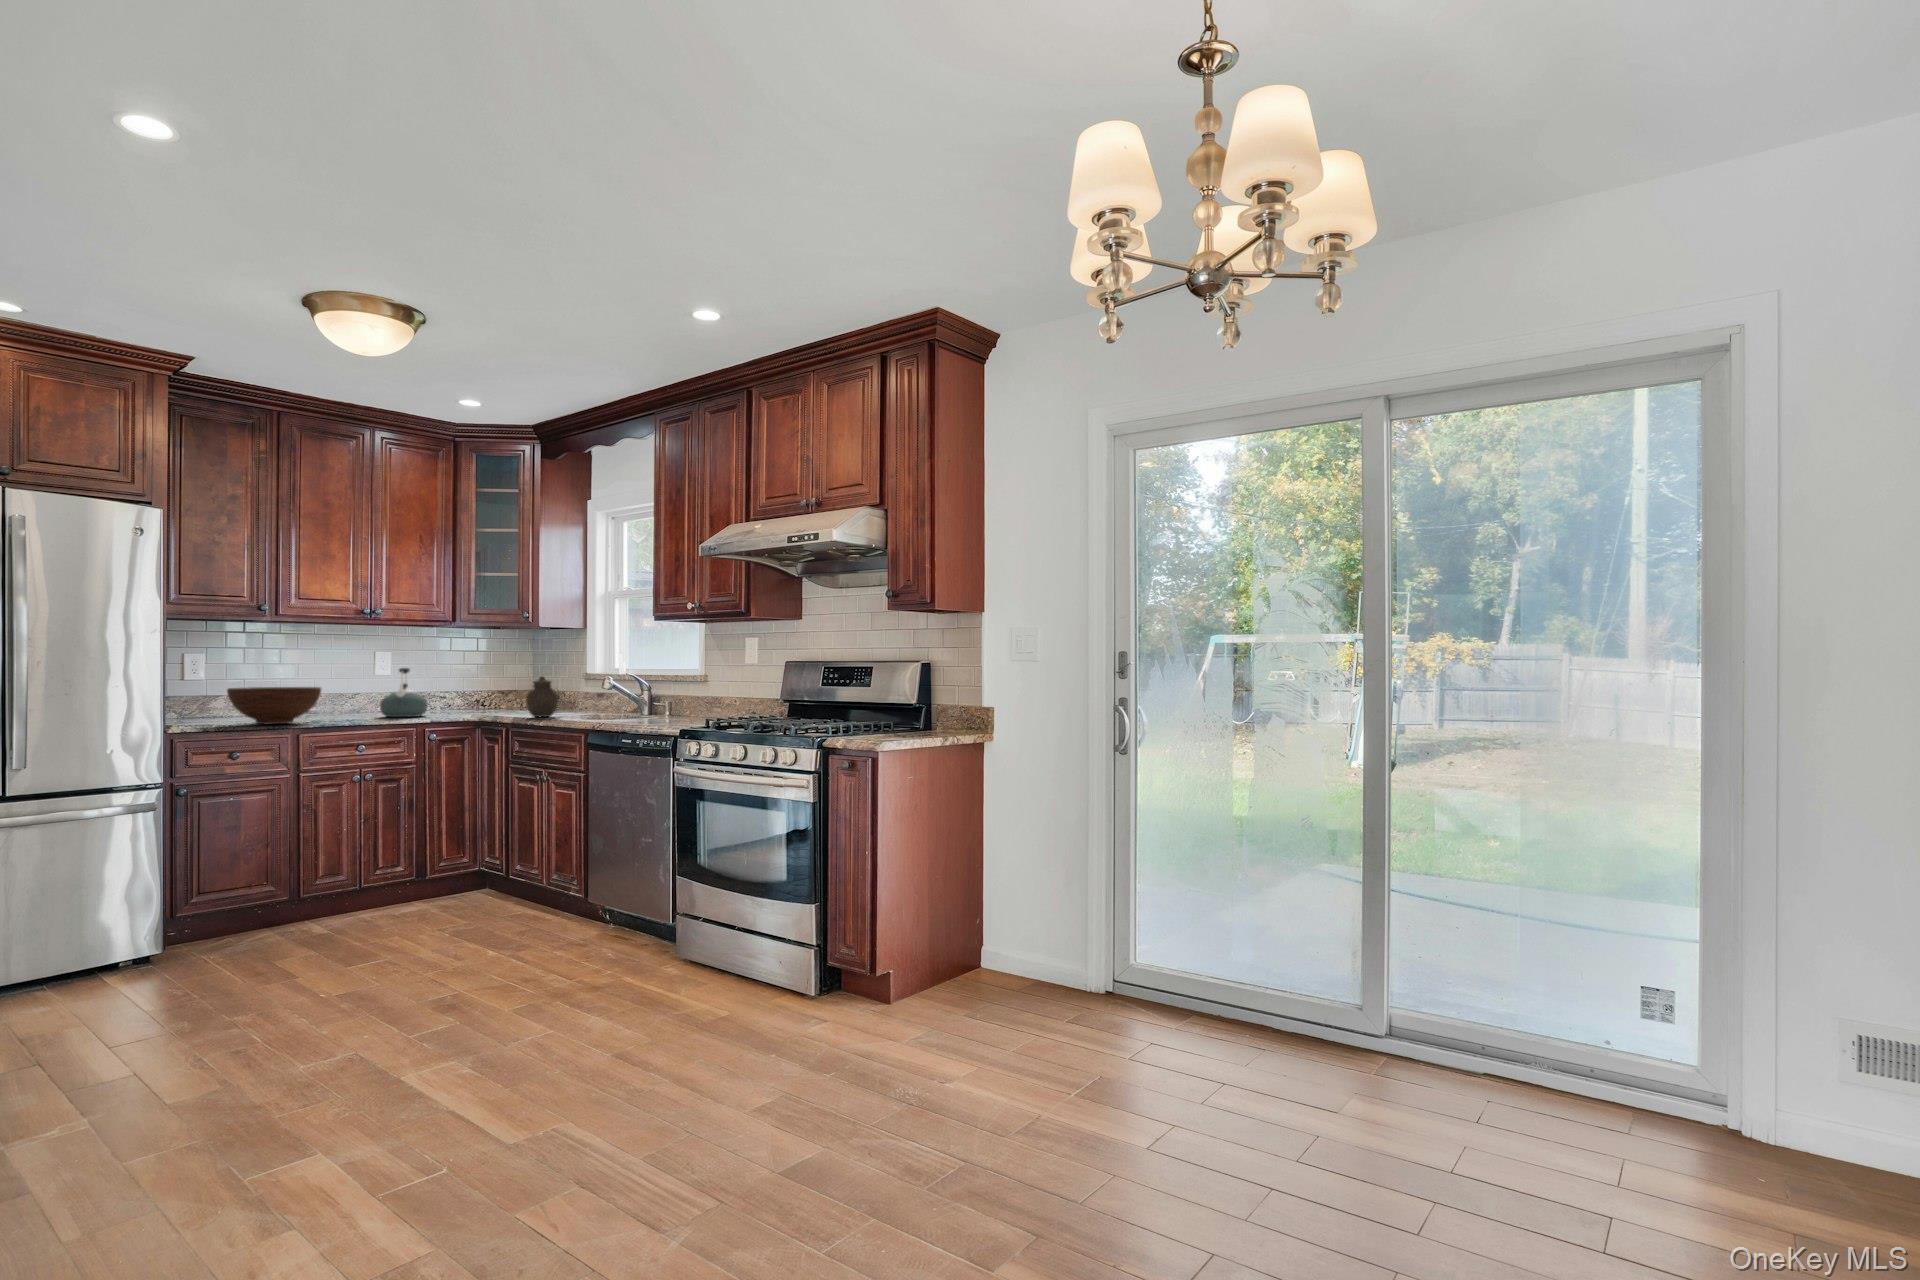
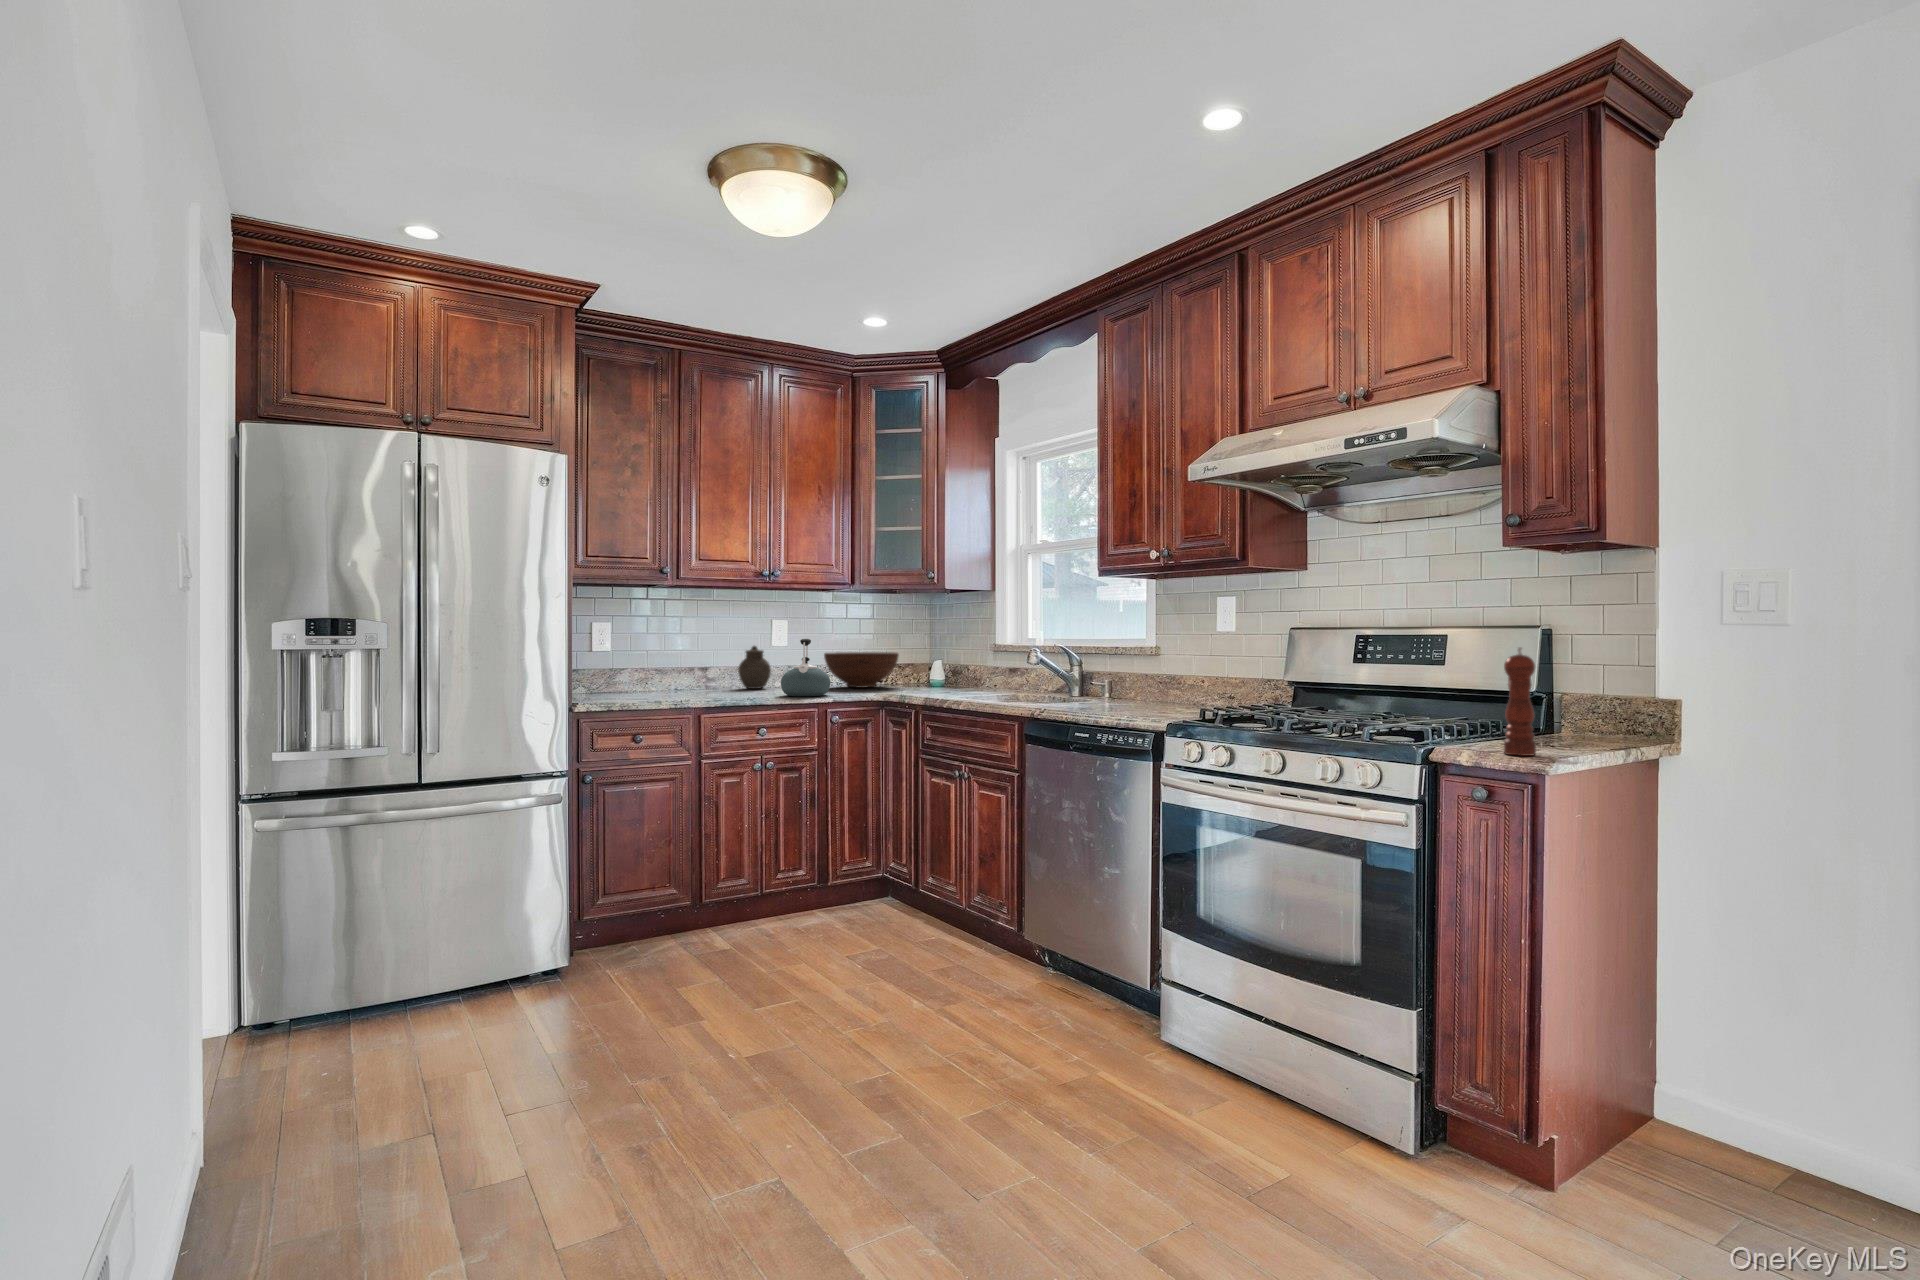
pepper mill: none [859,673,876,739] -> present [1504,647,1536,756]
jar: present [526,677,558,717] -> present [738,646,771,689]
fruit bowl: present [227,687,321,724] -> present [824,652,899,688]

